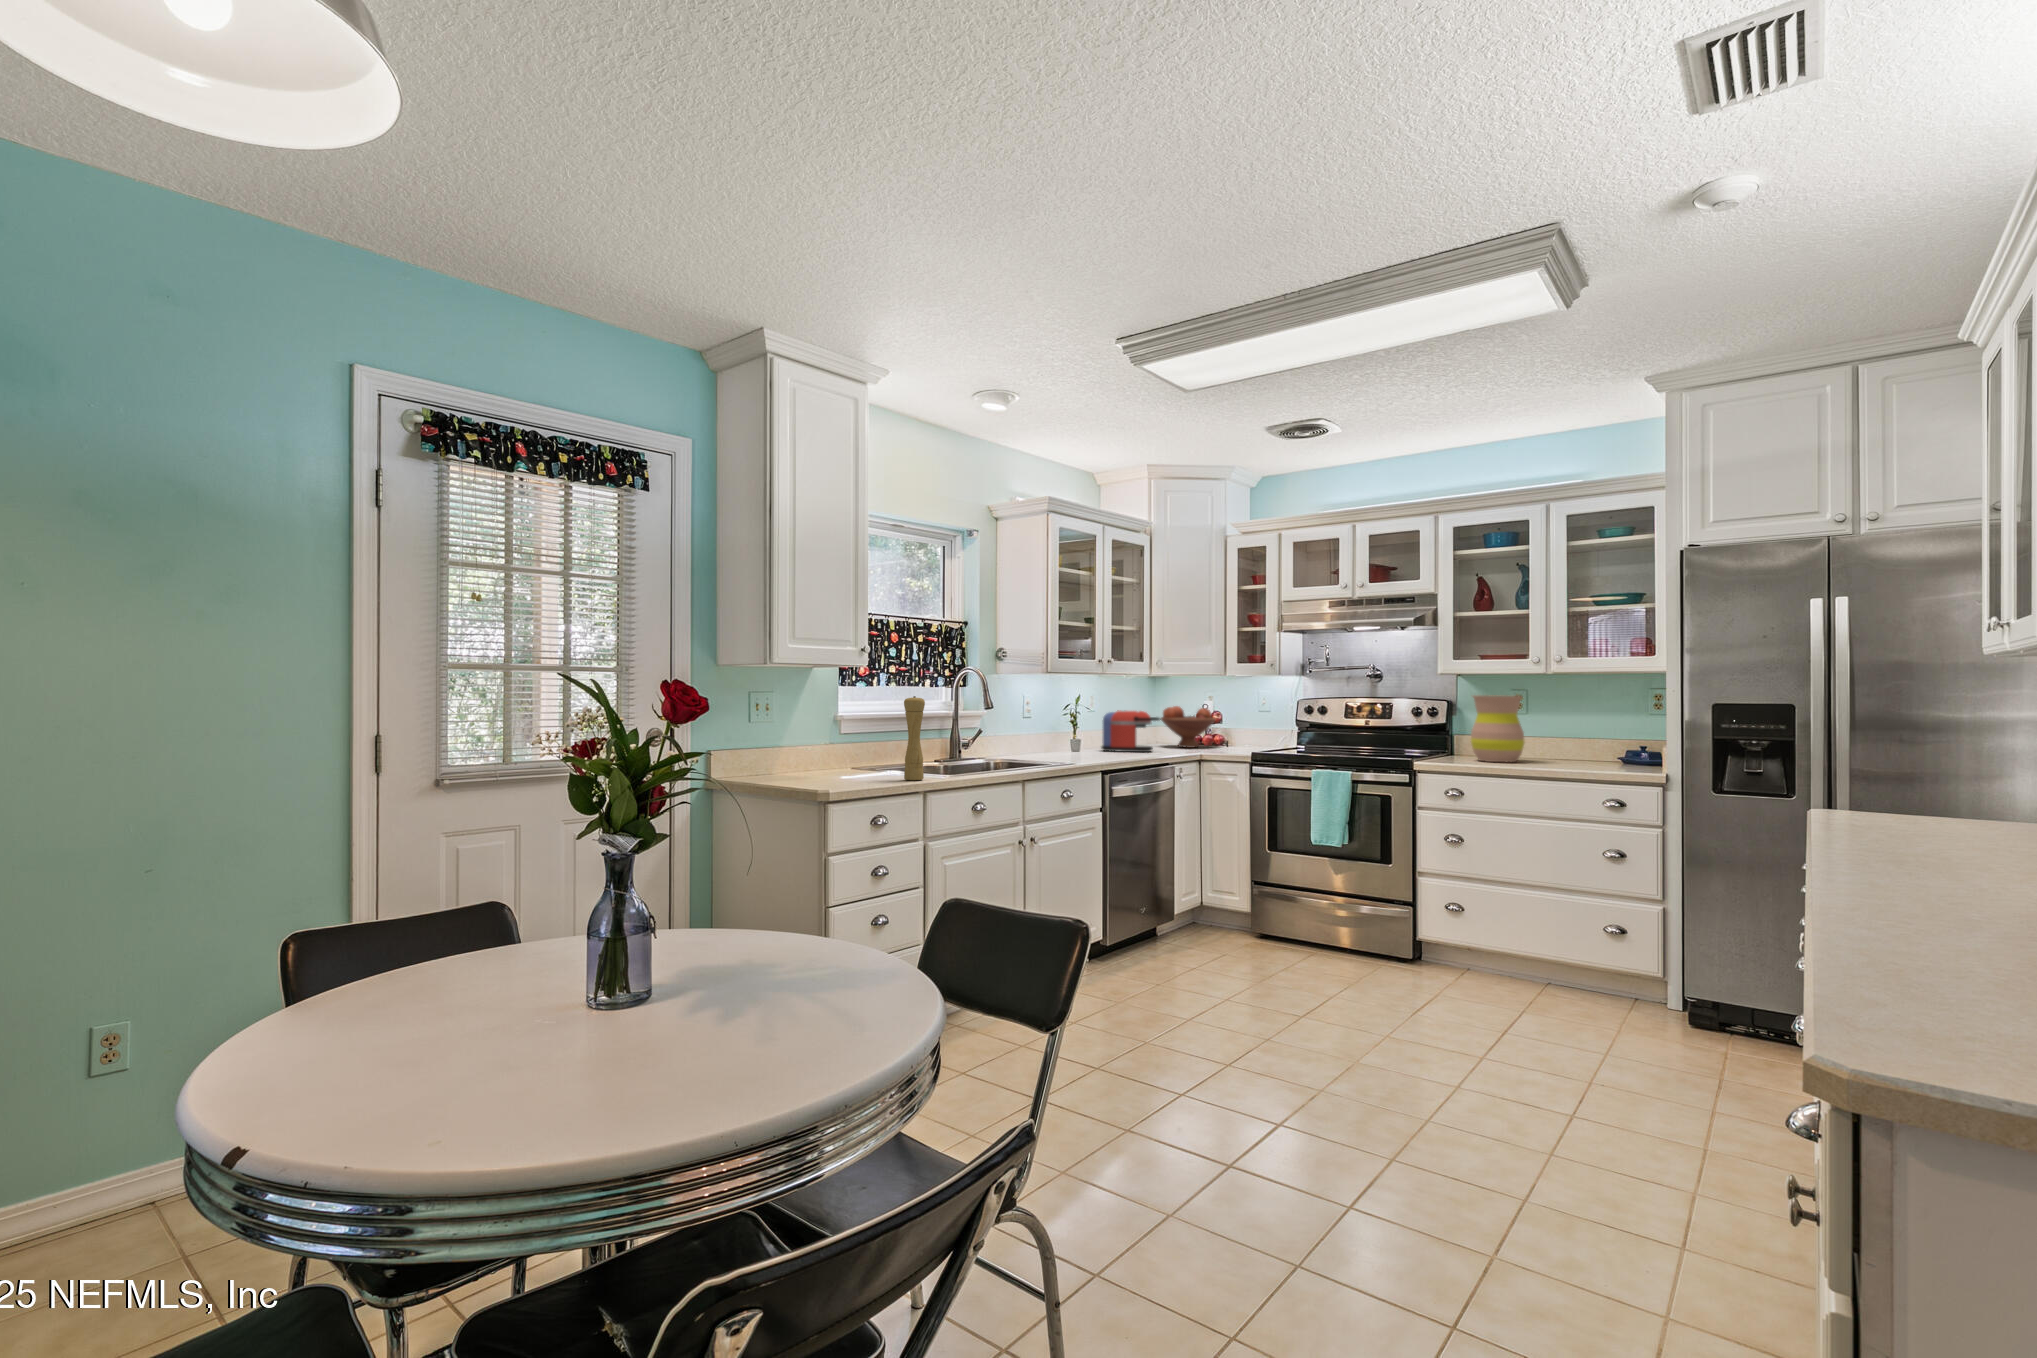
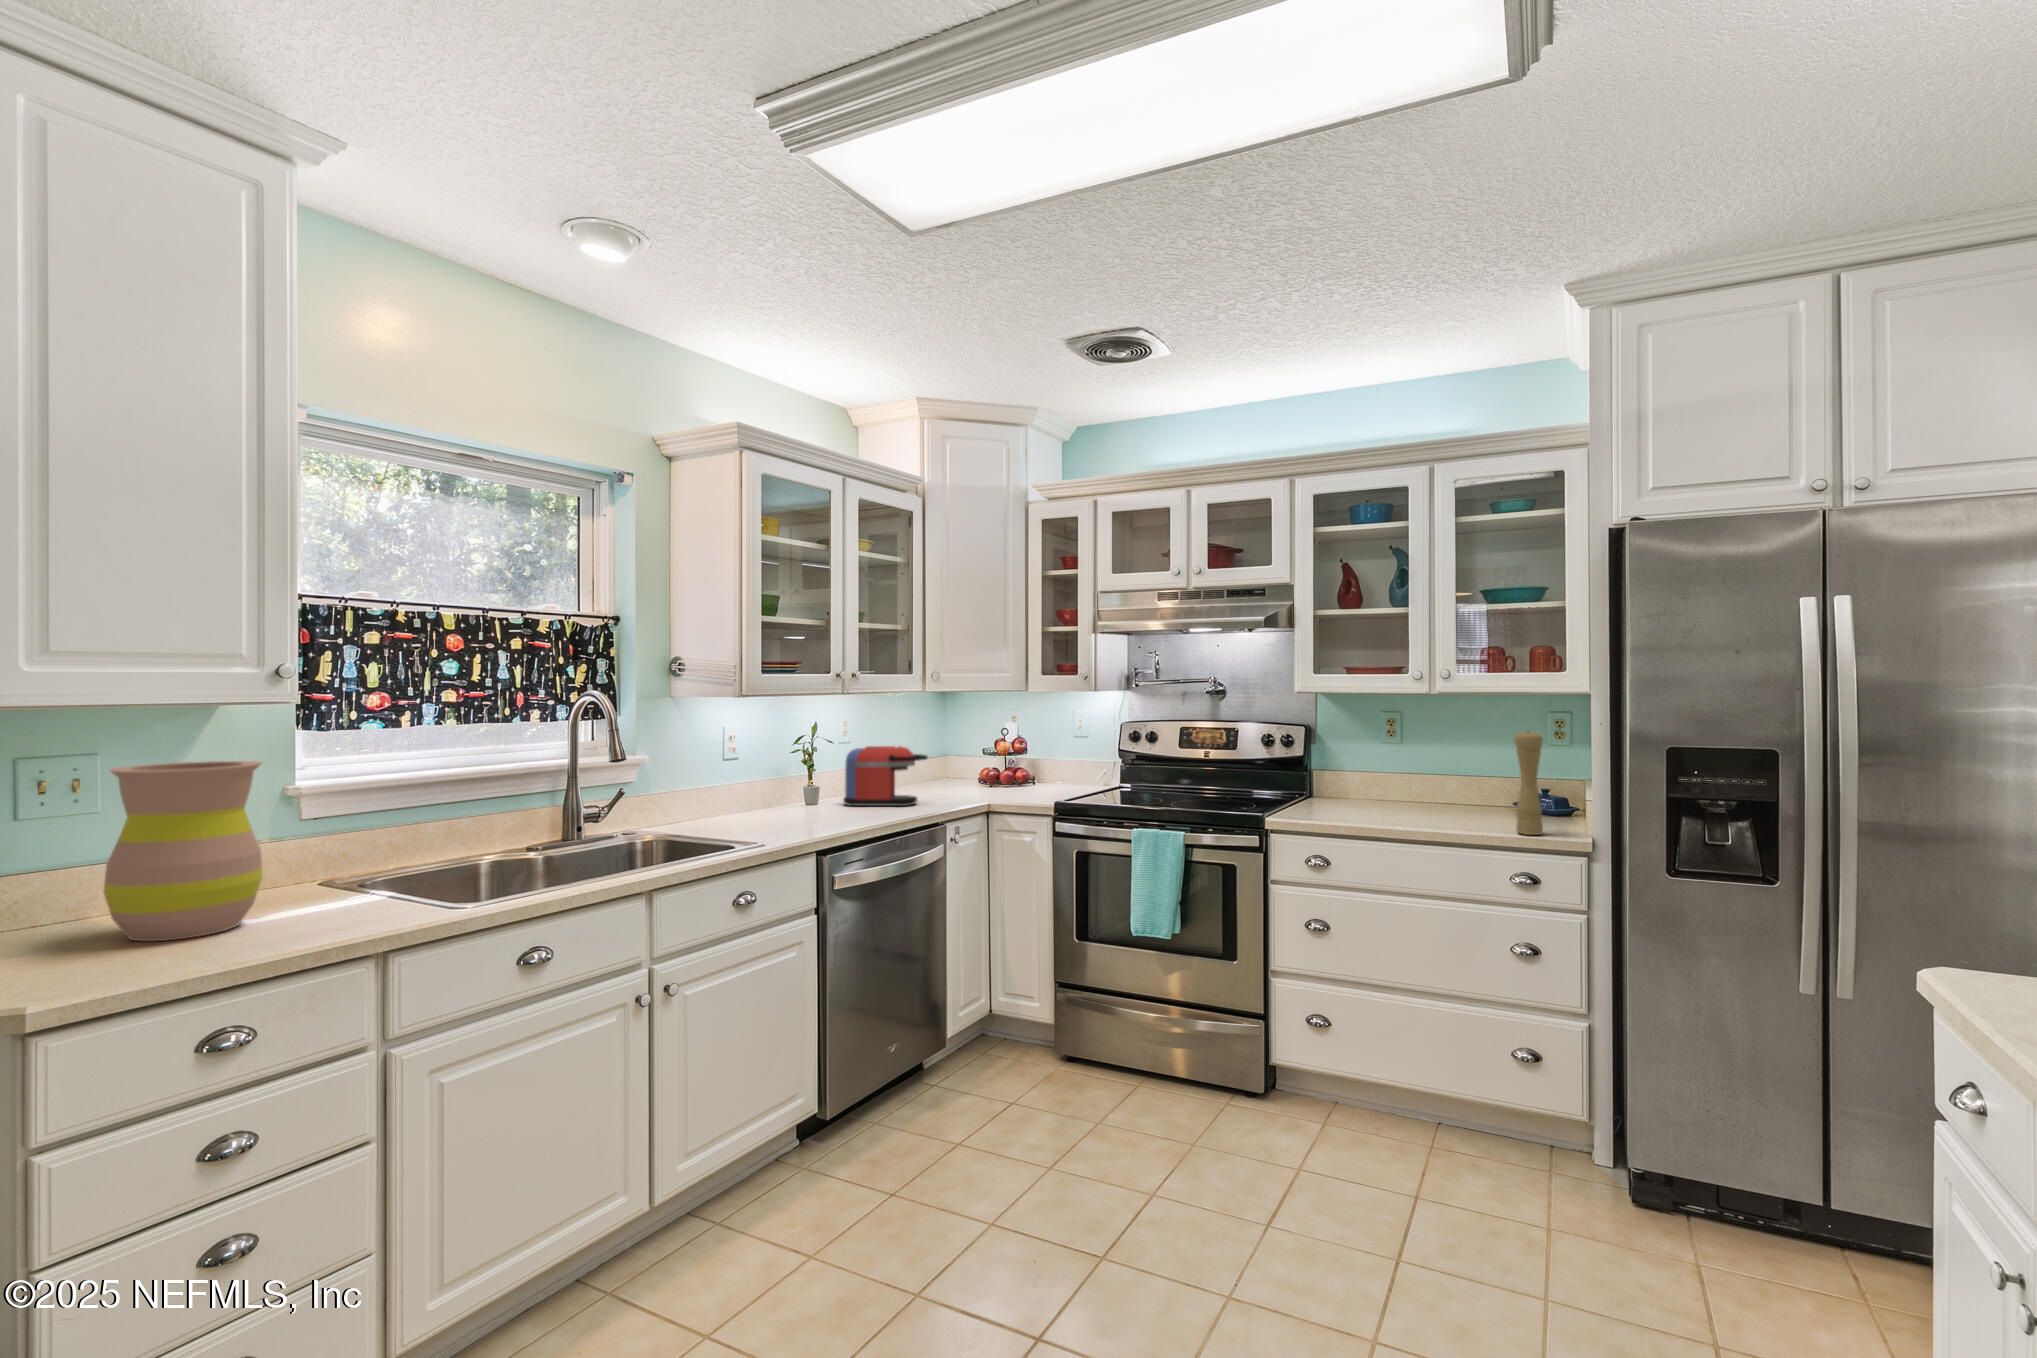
vase: present [1471,695,1524,762] -> present [103,761,263,941]
pepper mill: present [904,696,925,780] -> present [1514,731,1543,835]
fruit bowl: present [1161,706,1216,748] -> none [936,734,1013,793]

